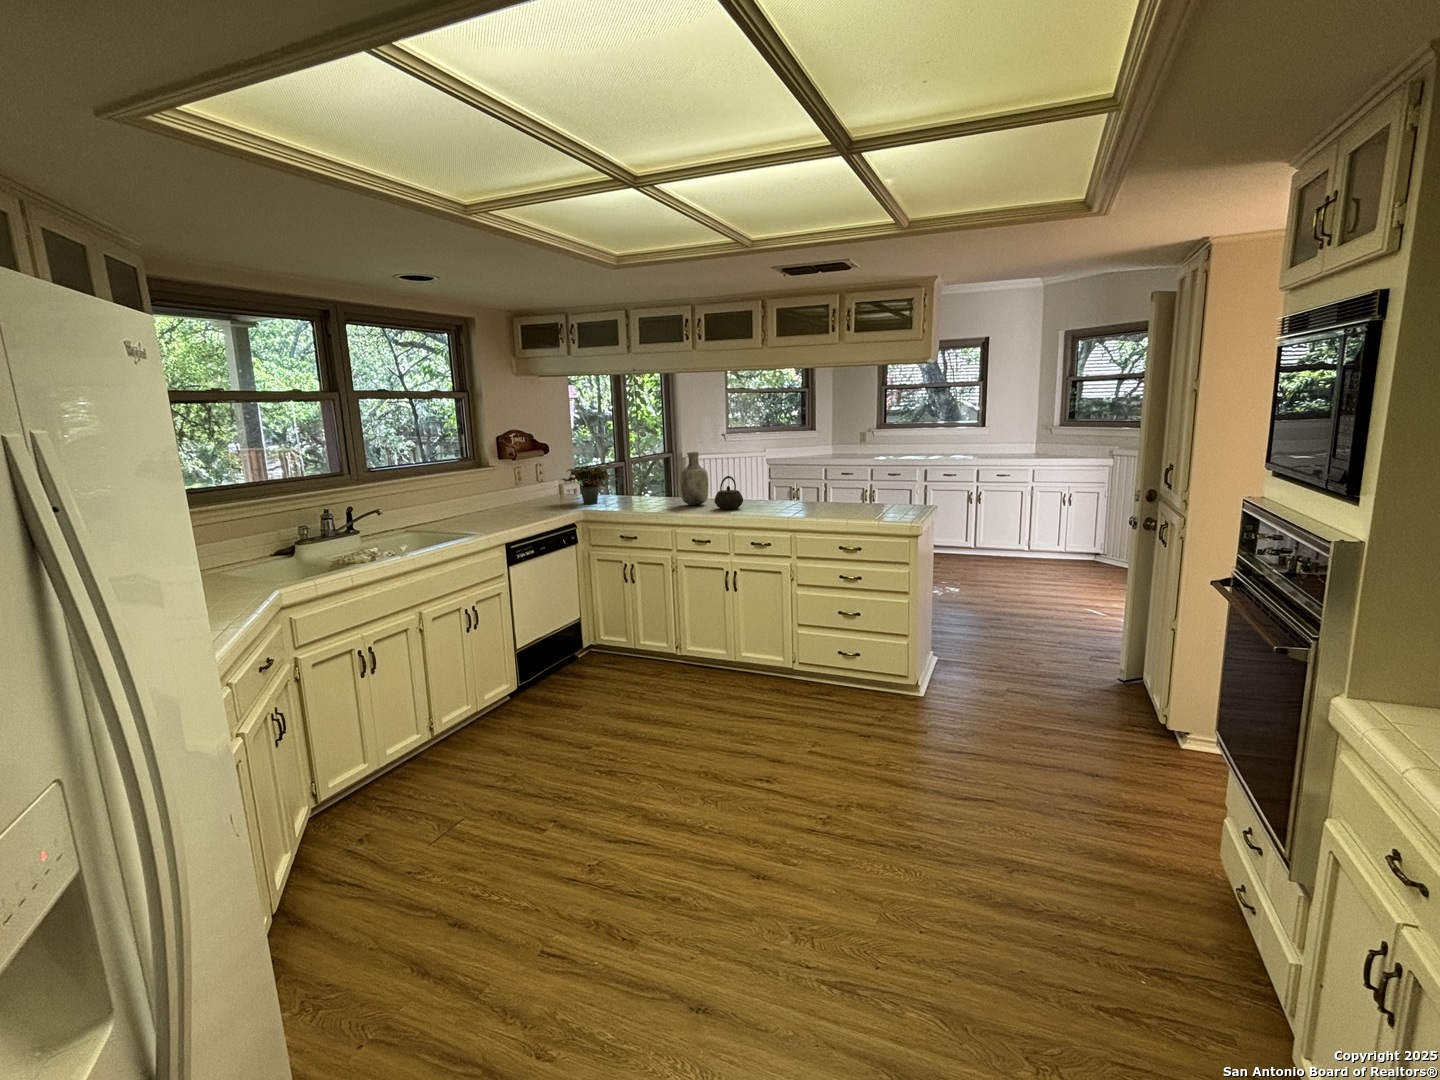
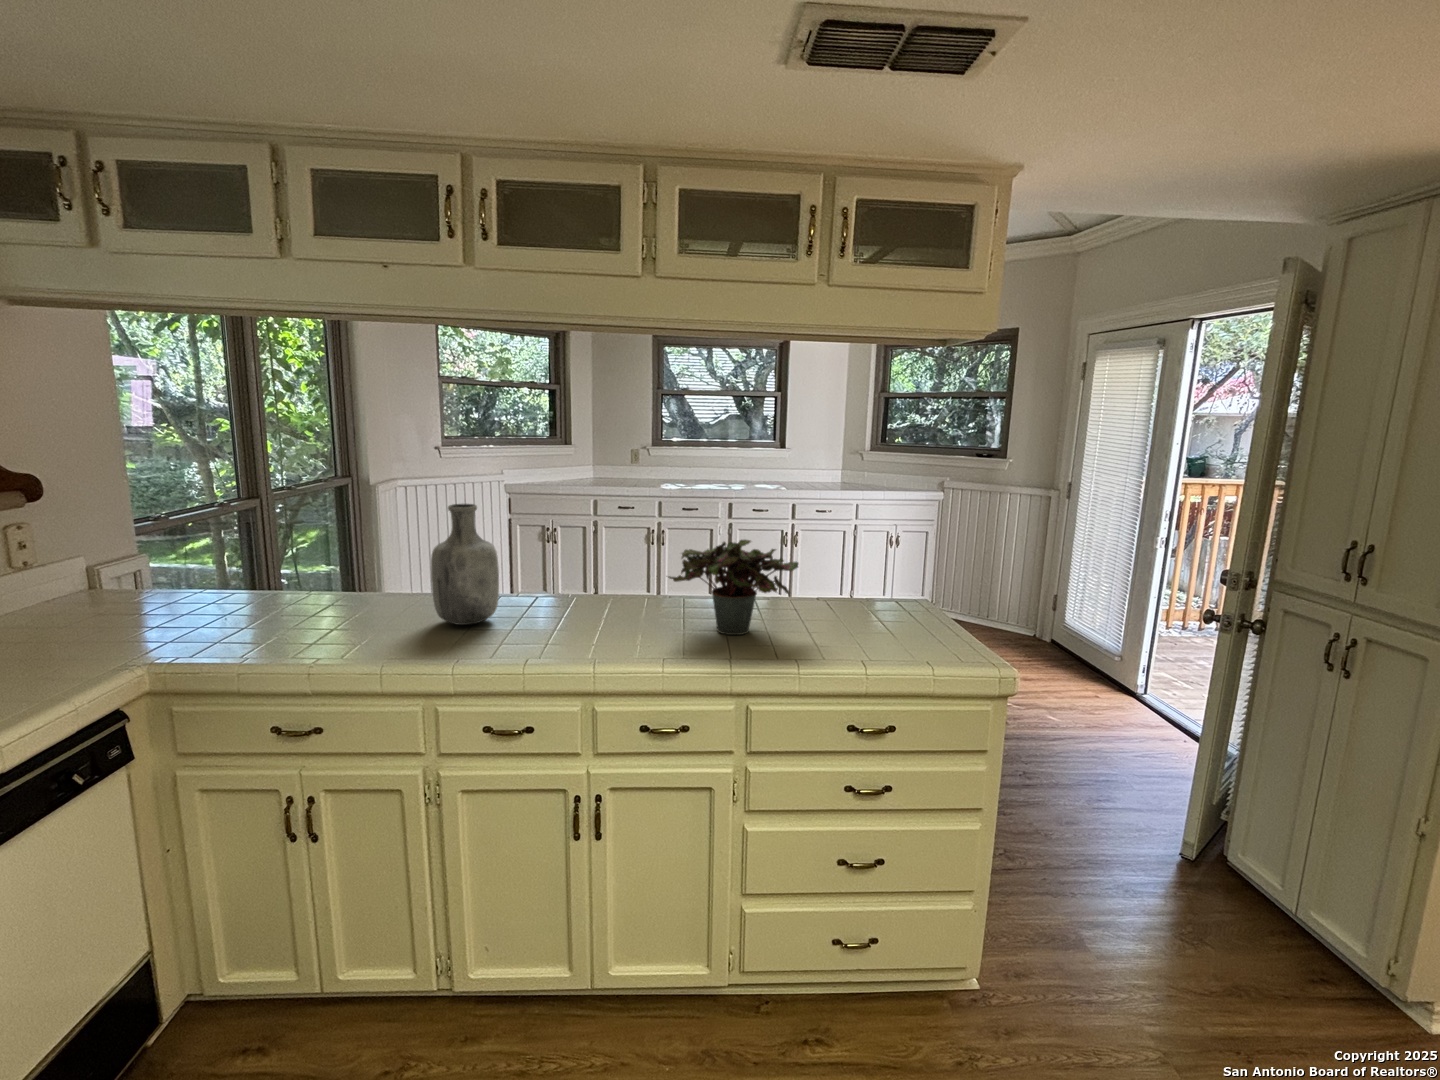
potted plant: present [561,466,616,504] -> present [668,540,798,635]
kettle: present [714,476,743,510] -> none [530,565,598,644]

